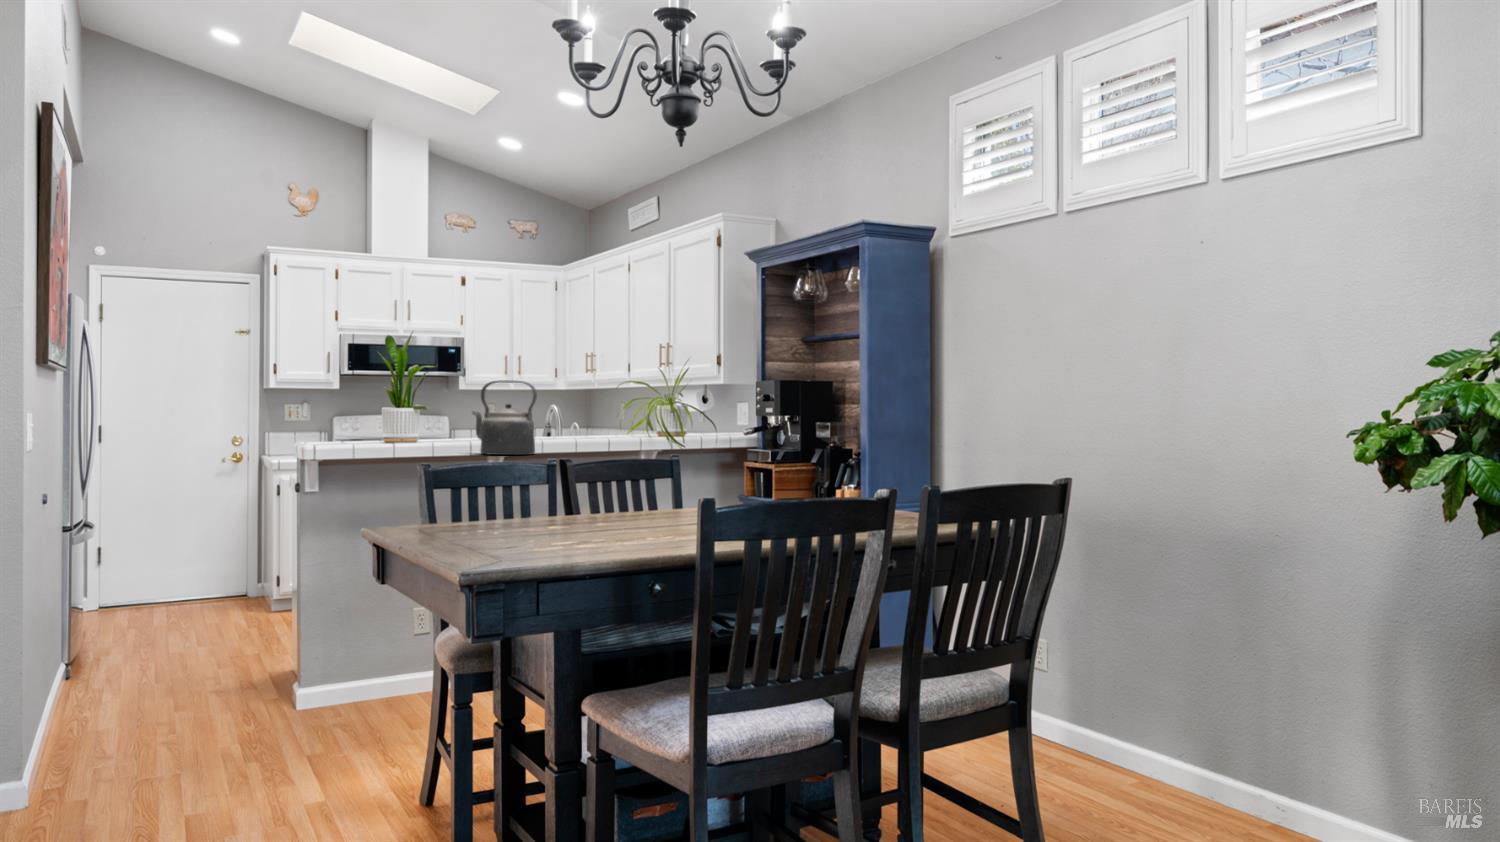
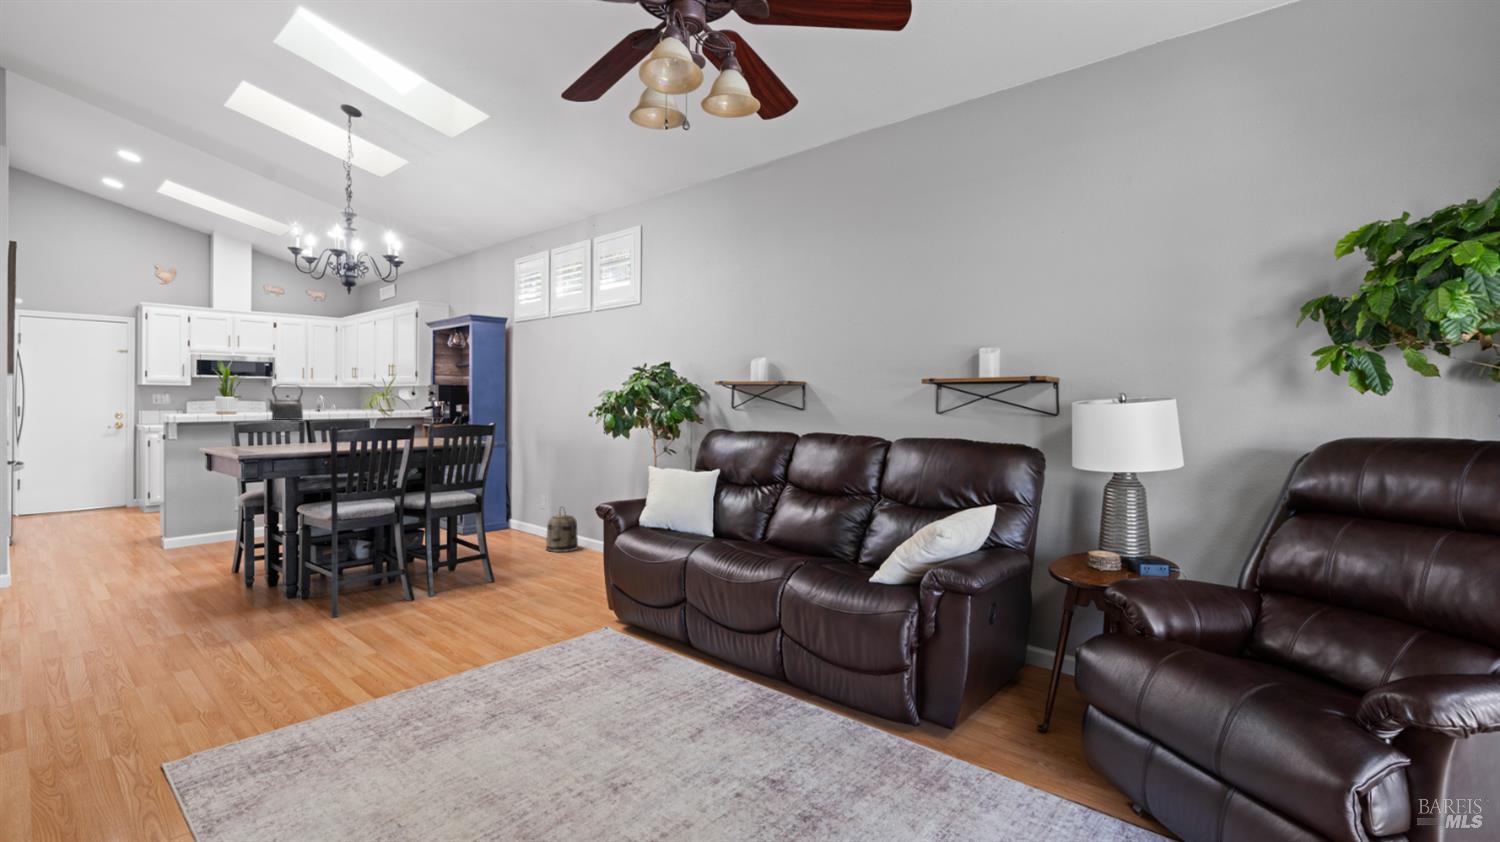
basket: none [1090,688,1176,813] -> present [546,507,578,552]

